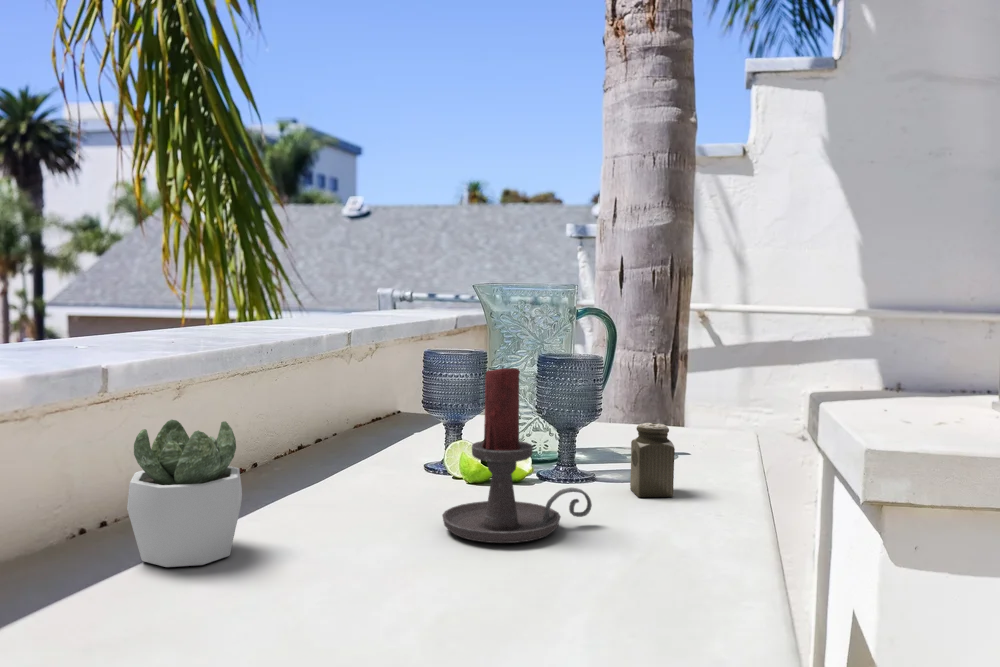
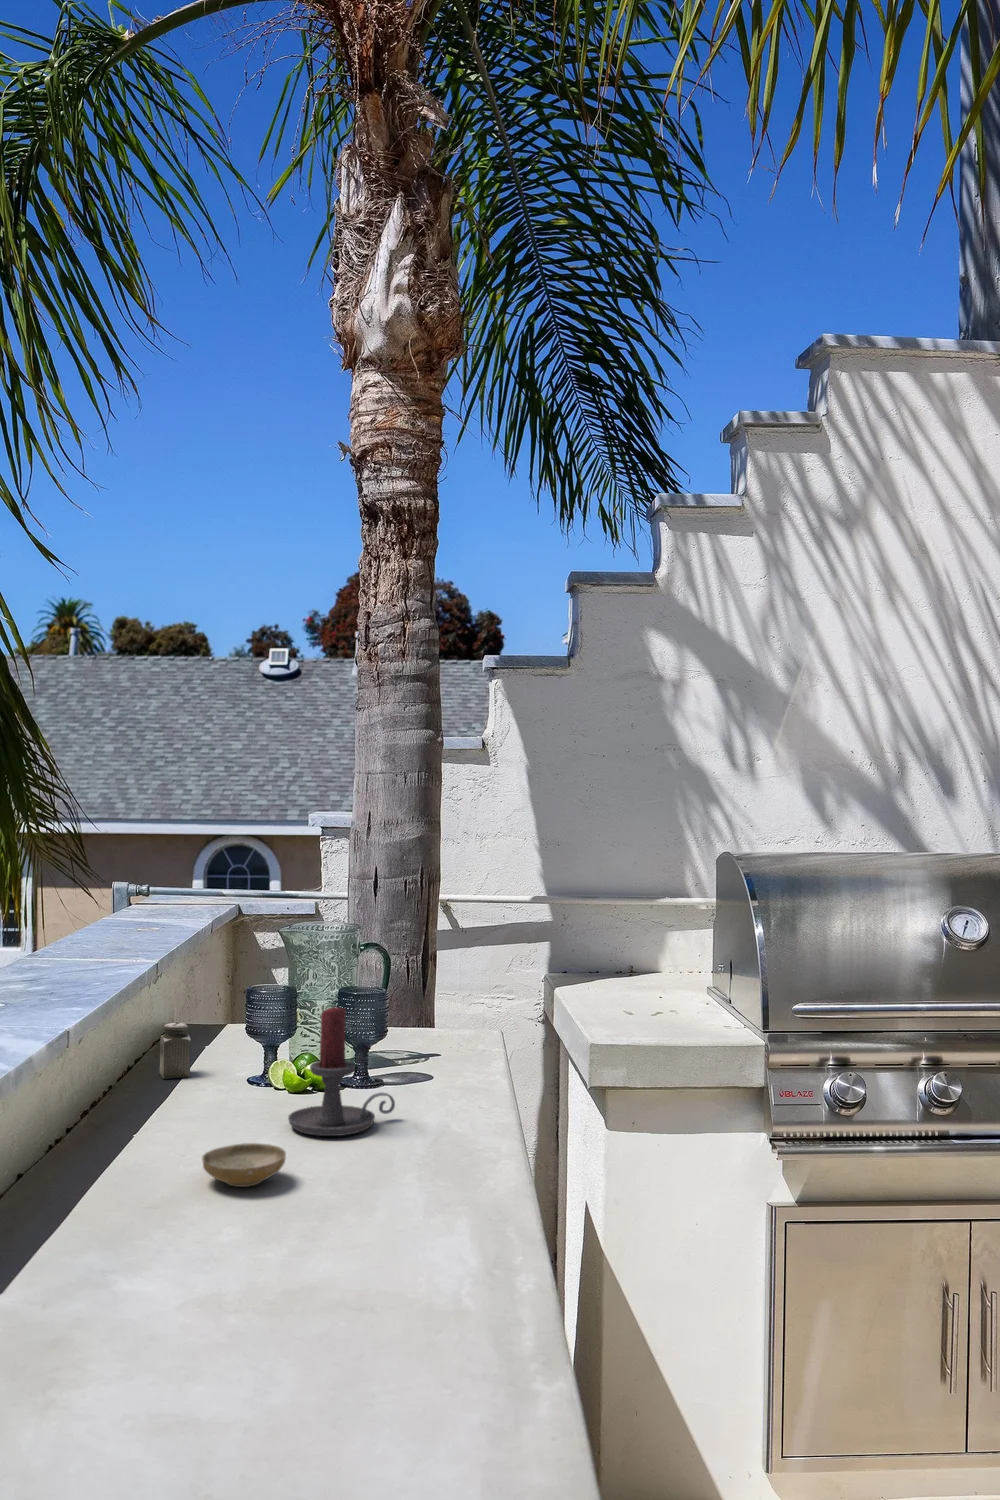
succulent plant: present [127,420,242,567] -> none [71,1059,157,1168]
salt shaker: present [630,423,675,497] -> present [160,1023,191,1079]
ceramic bowl: none [266,546,393,613] -> present [202,1143,286,1187]

